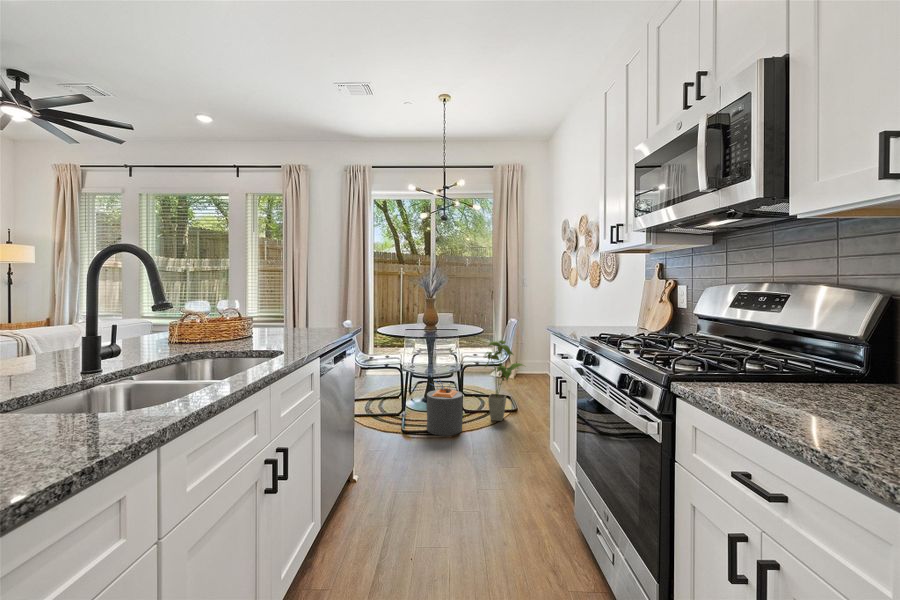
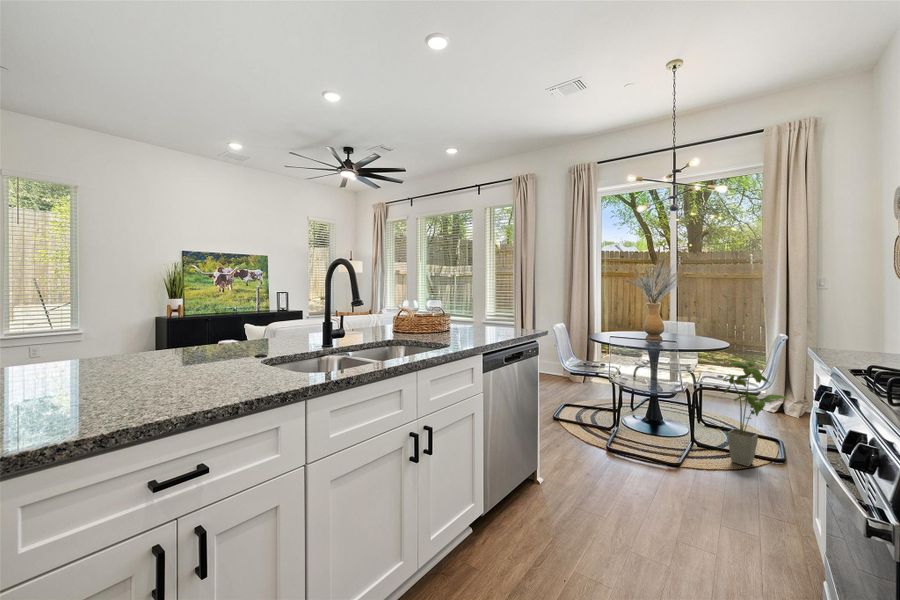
trash can: present [427,381,462,436] -> none [638,394,686,467]

